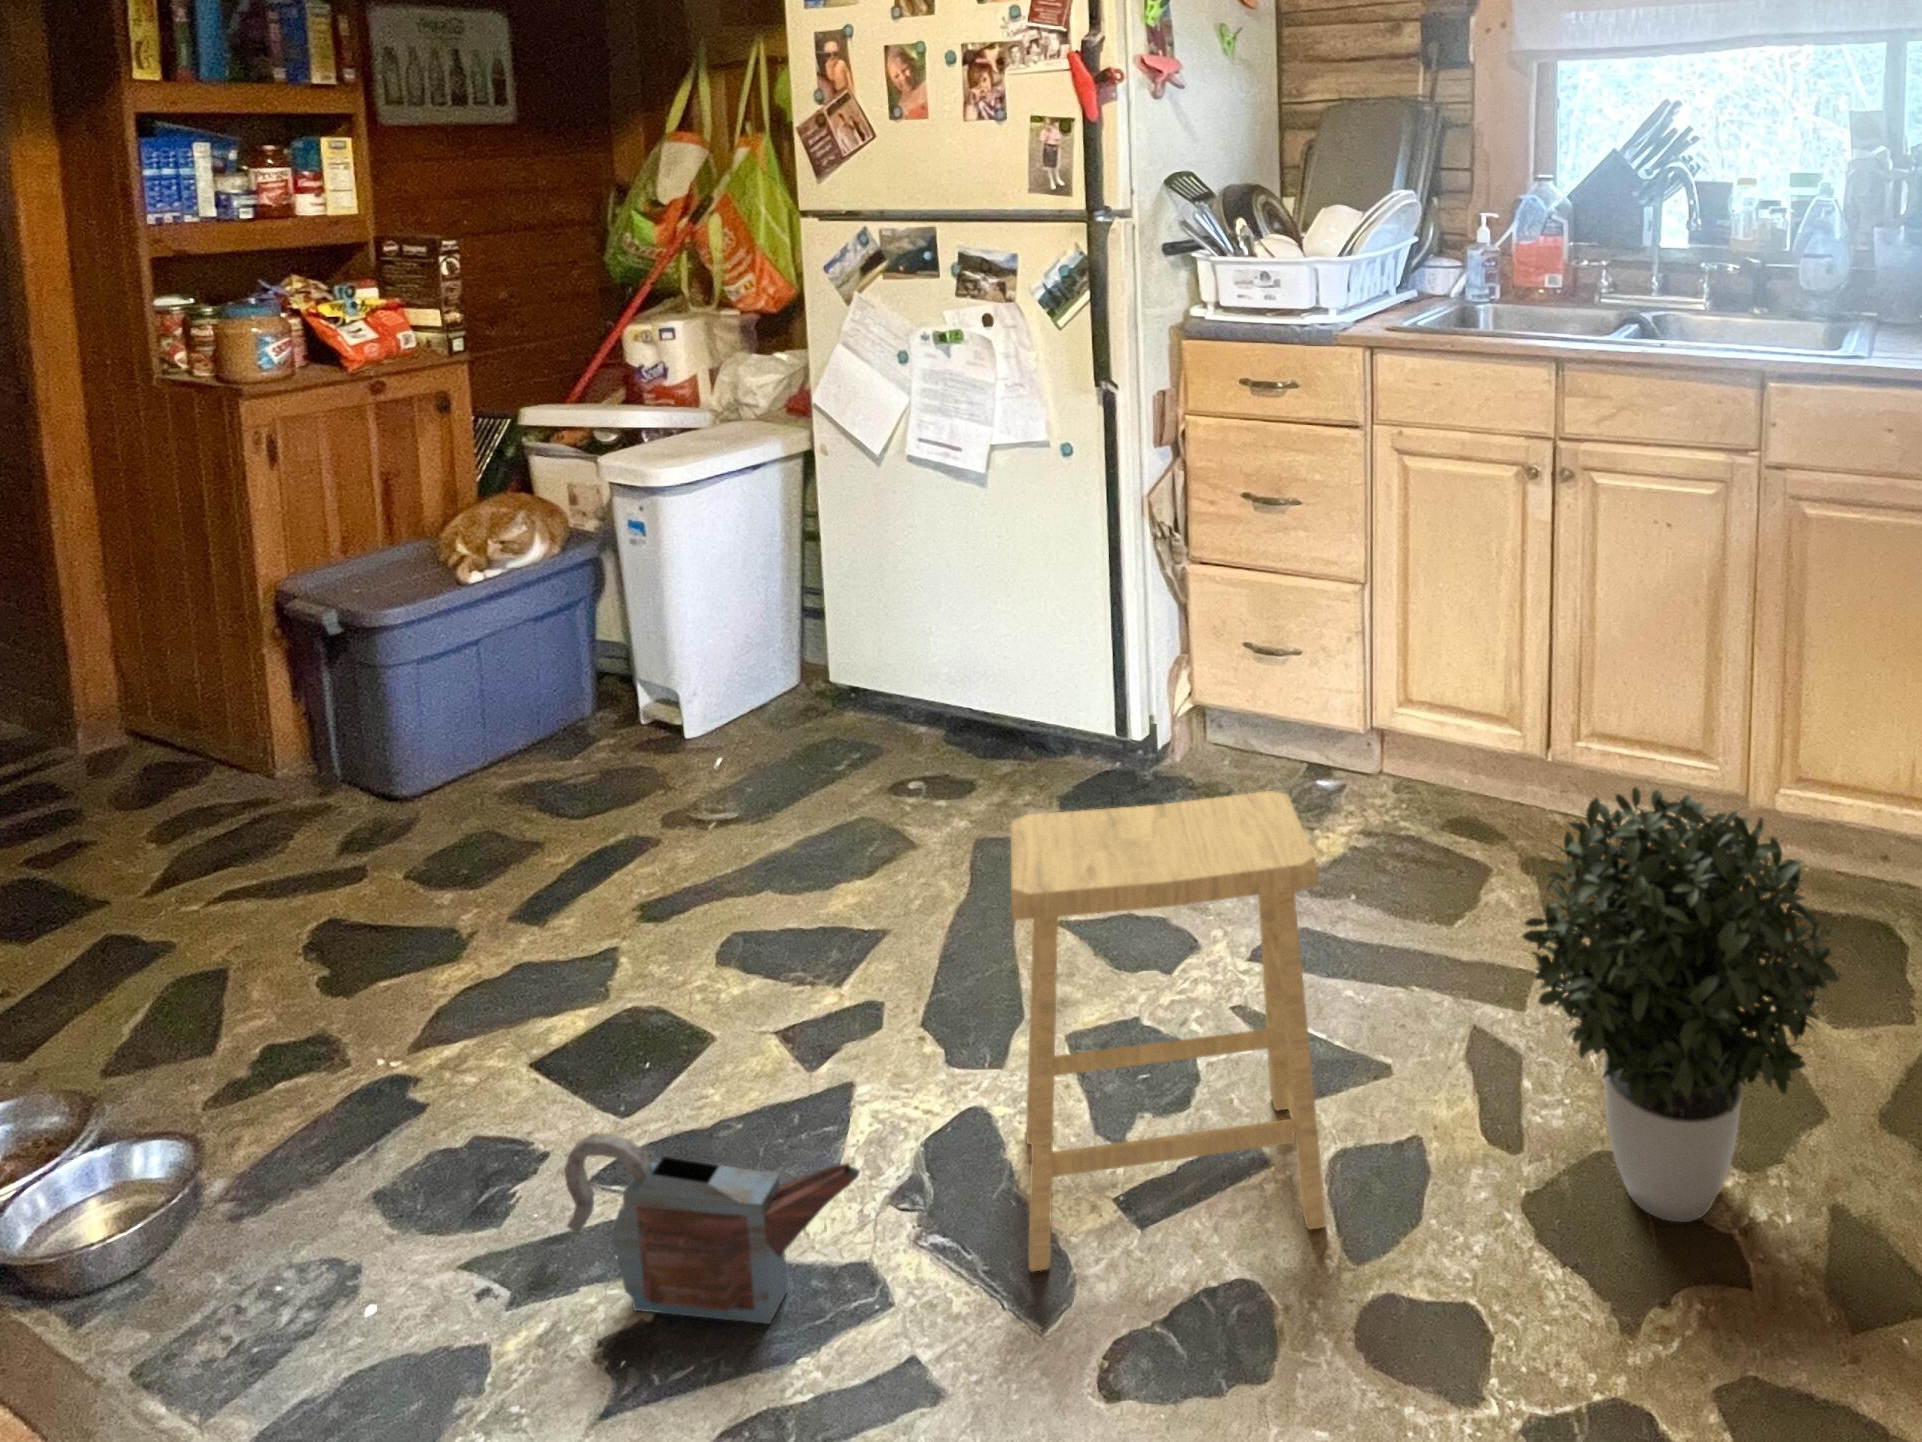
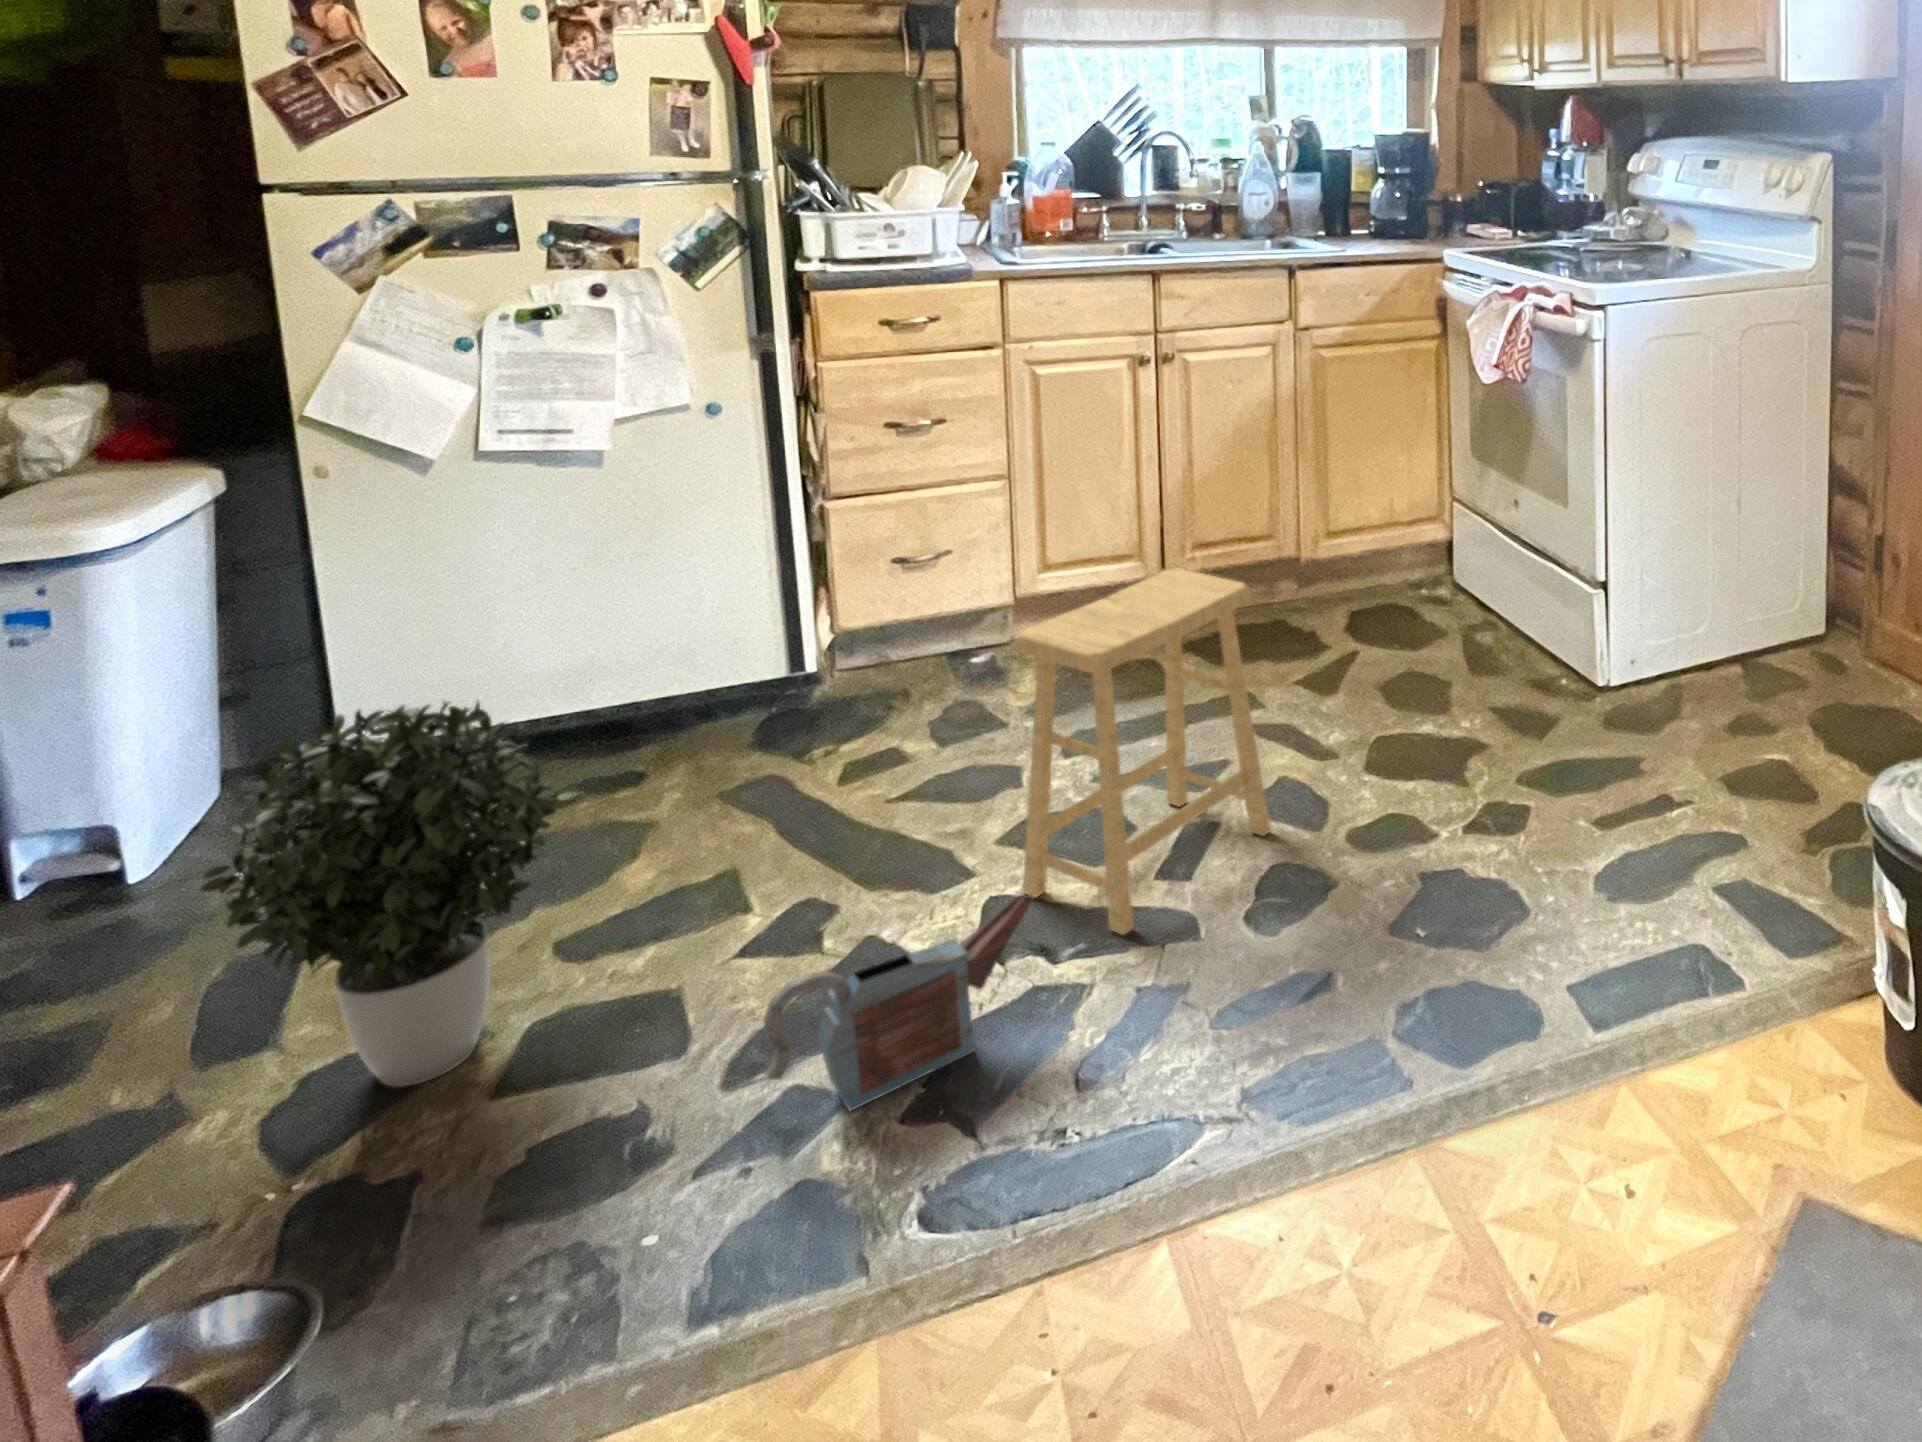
potted plant: present [1522,787,1839,1222] -> present [200,702,559,1087]

